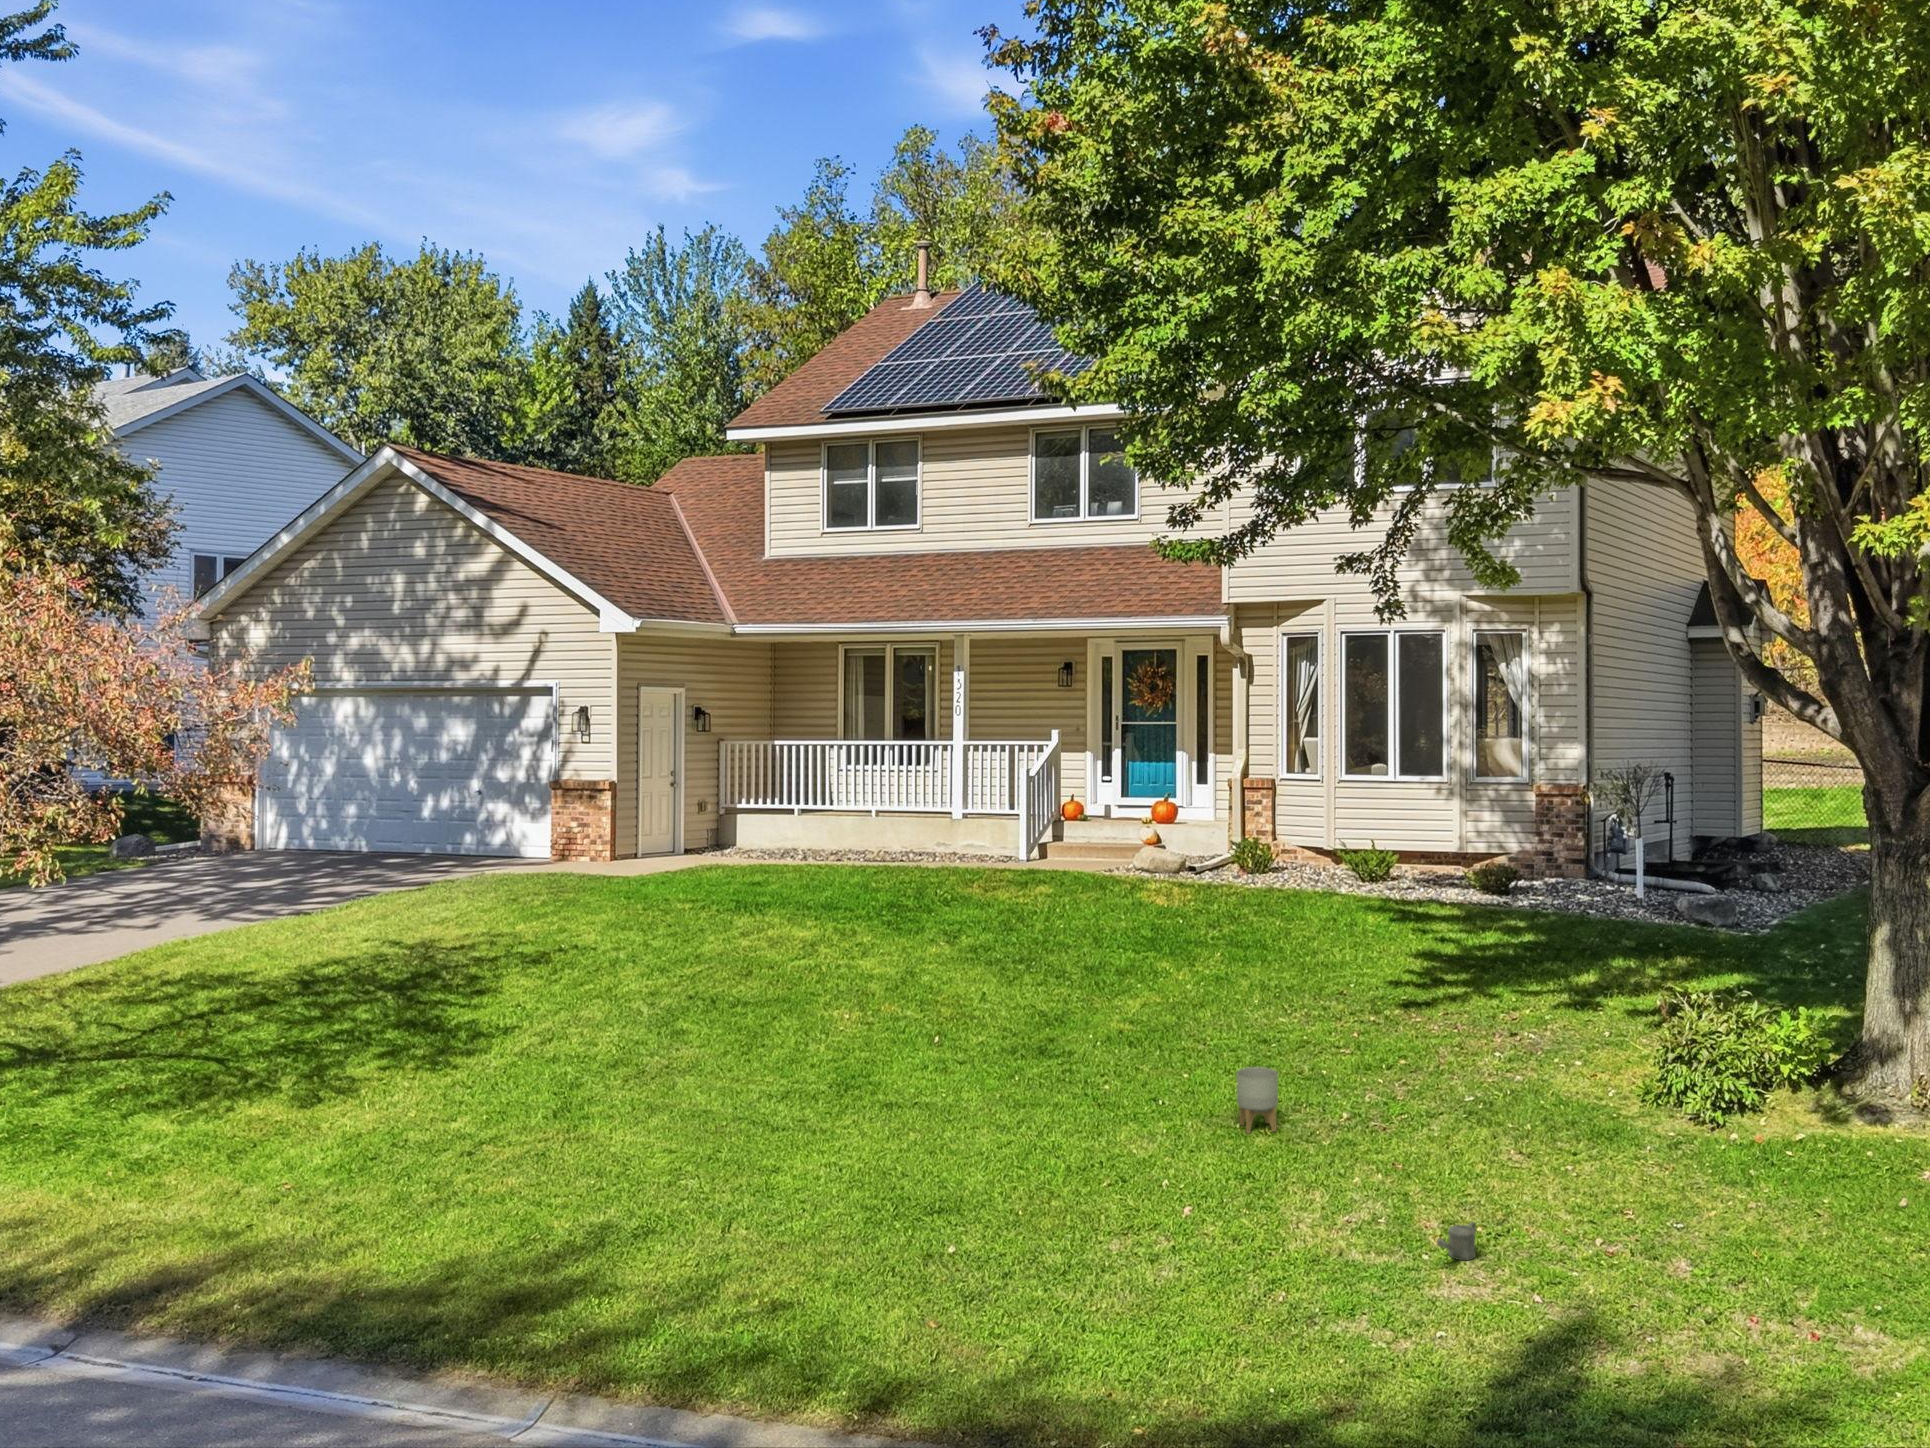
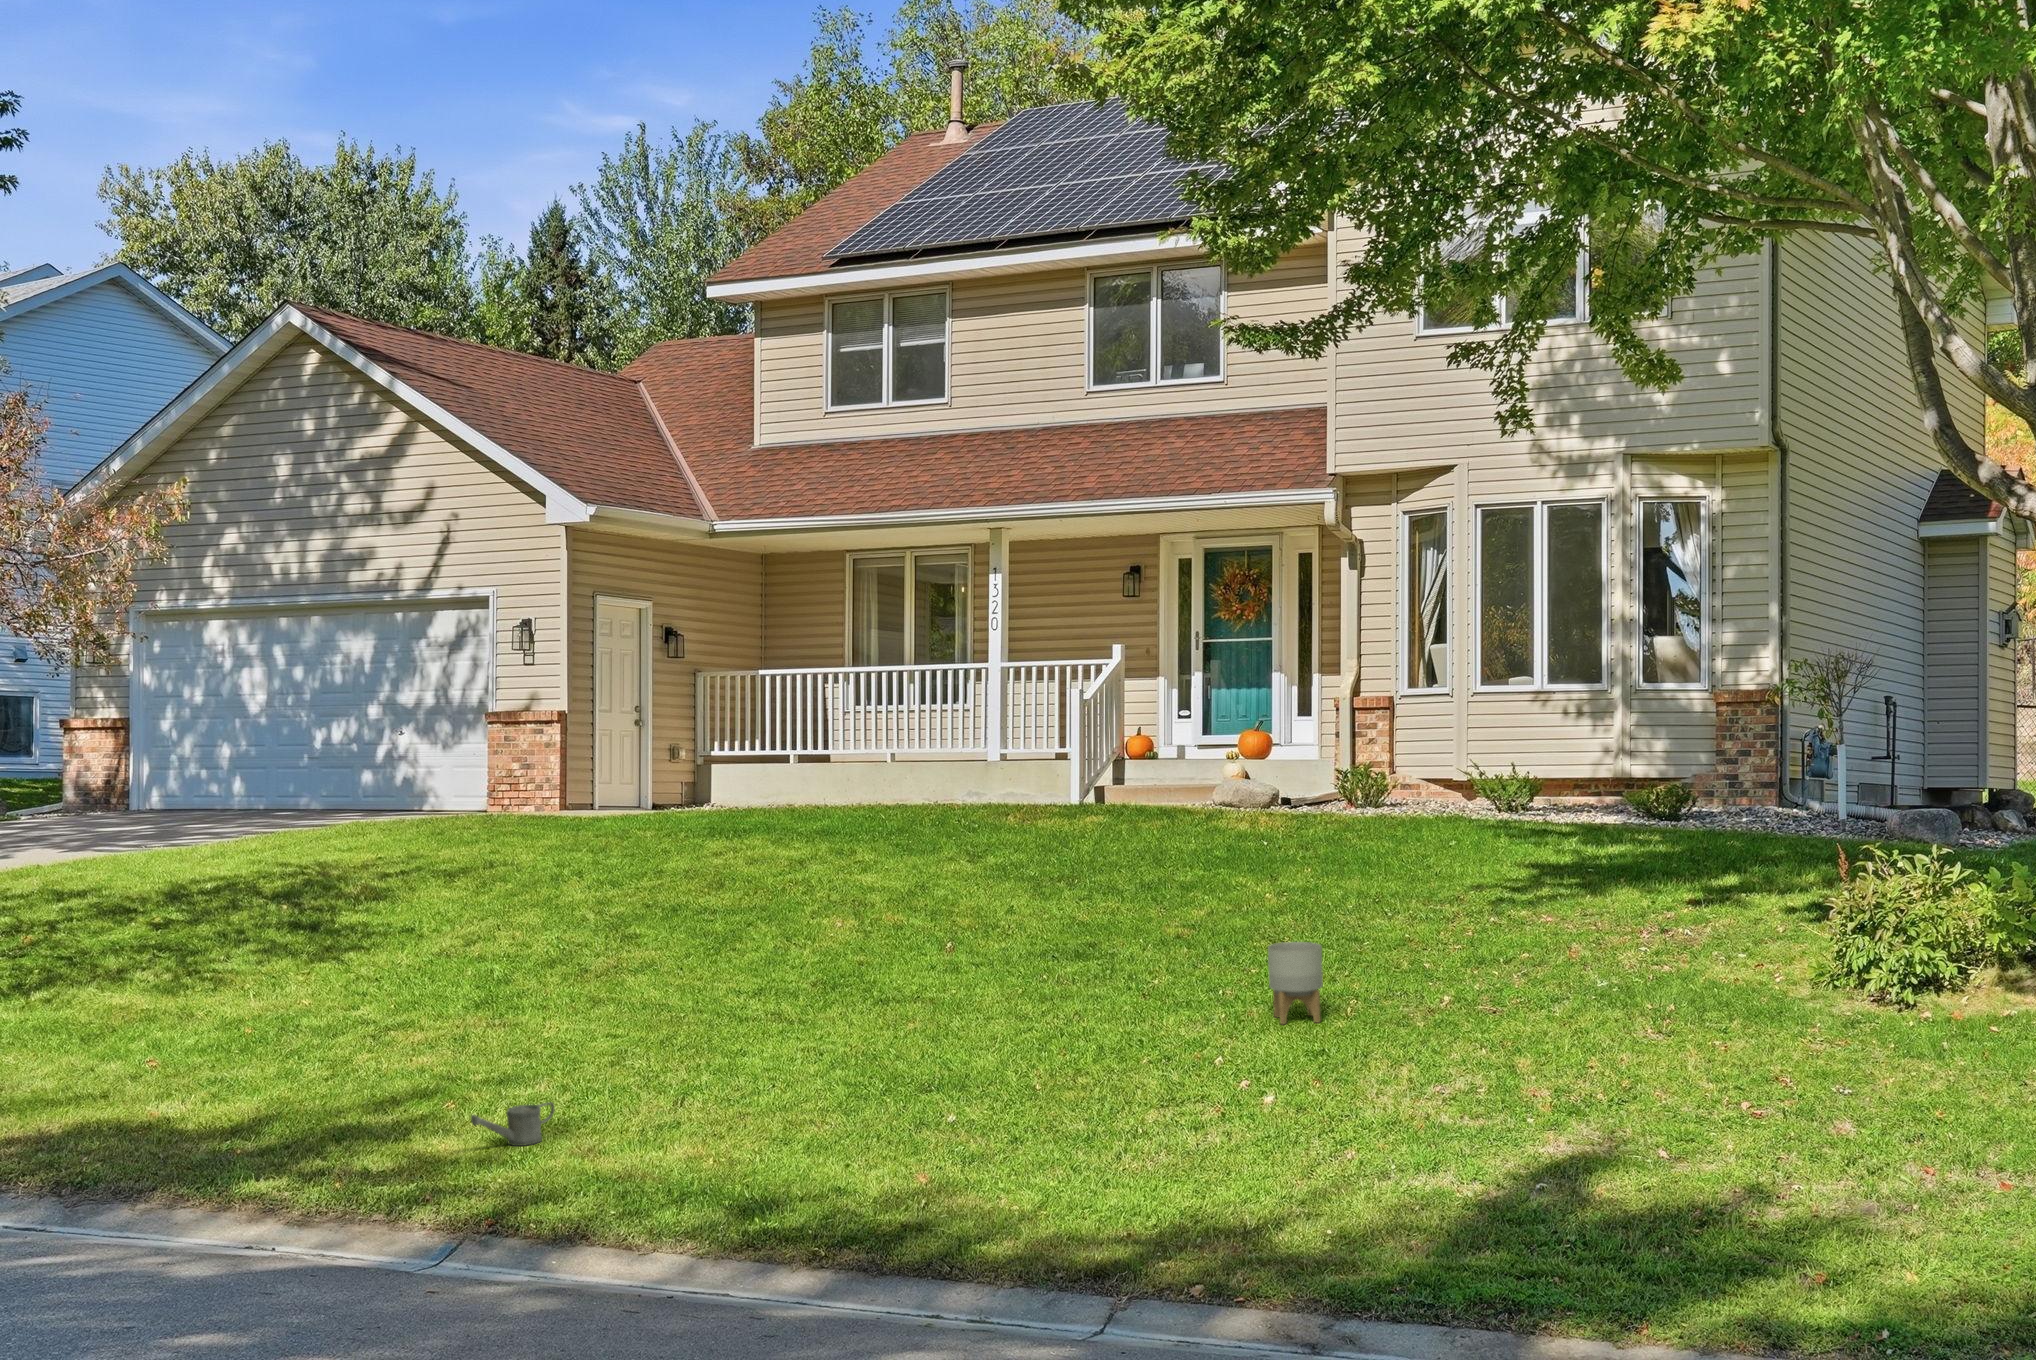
watering can: present [1437,1222,1476,1260] -> present [471,1102,555,1146]

